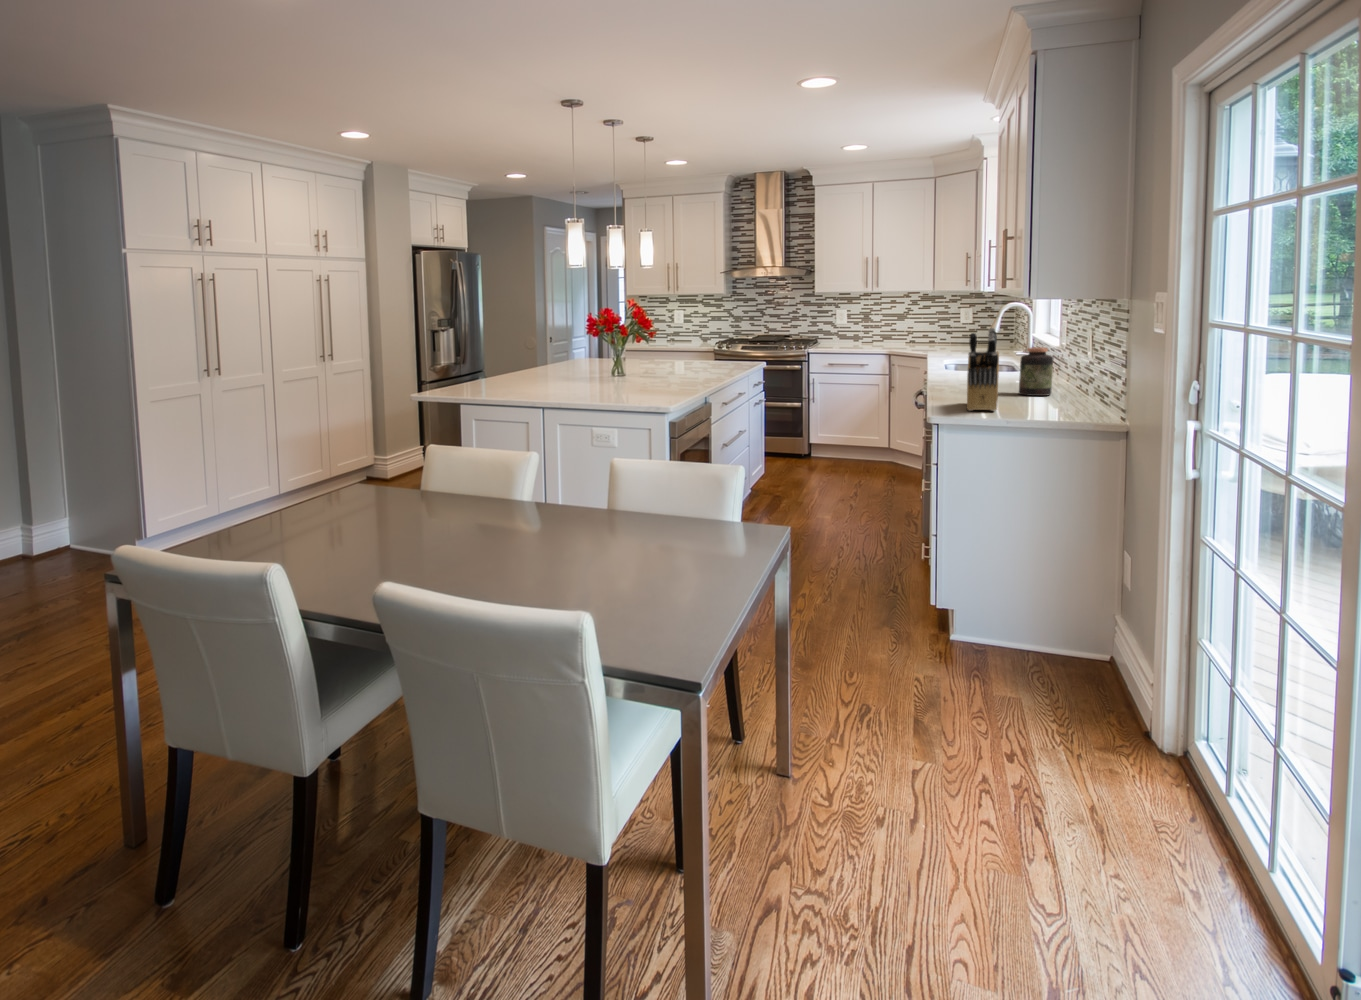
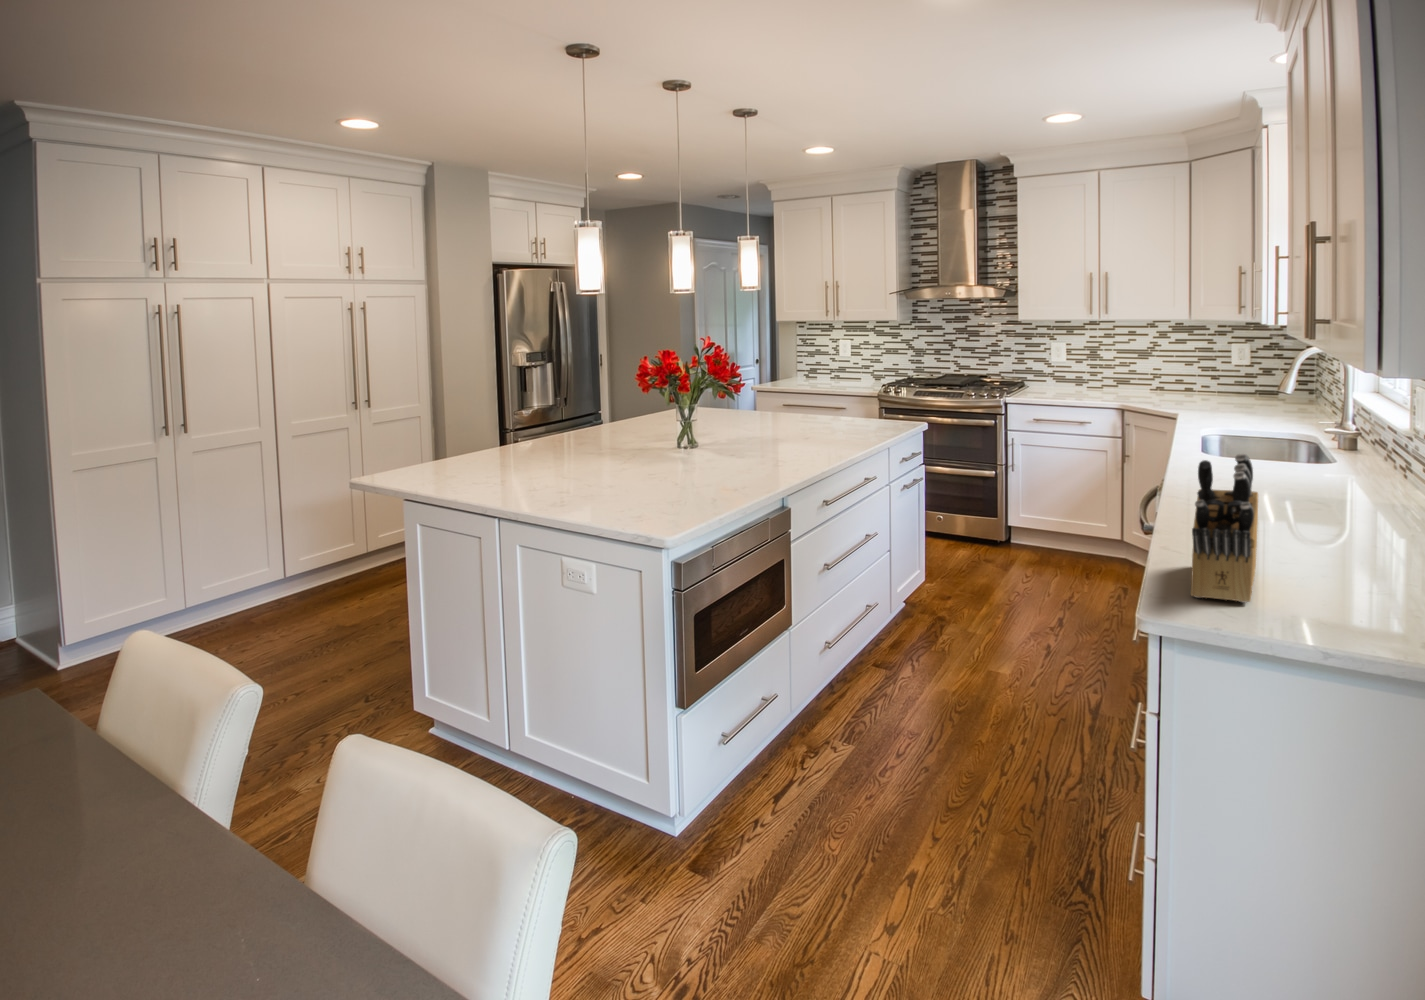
jar: present [1019,347,1053,396] -> none [1304,458,1373,546]

